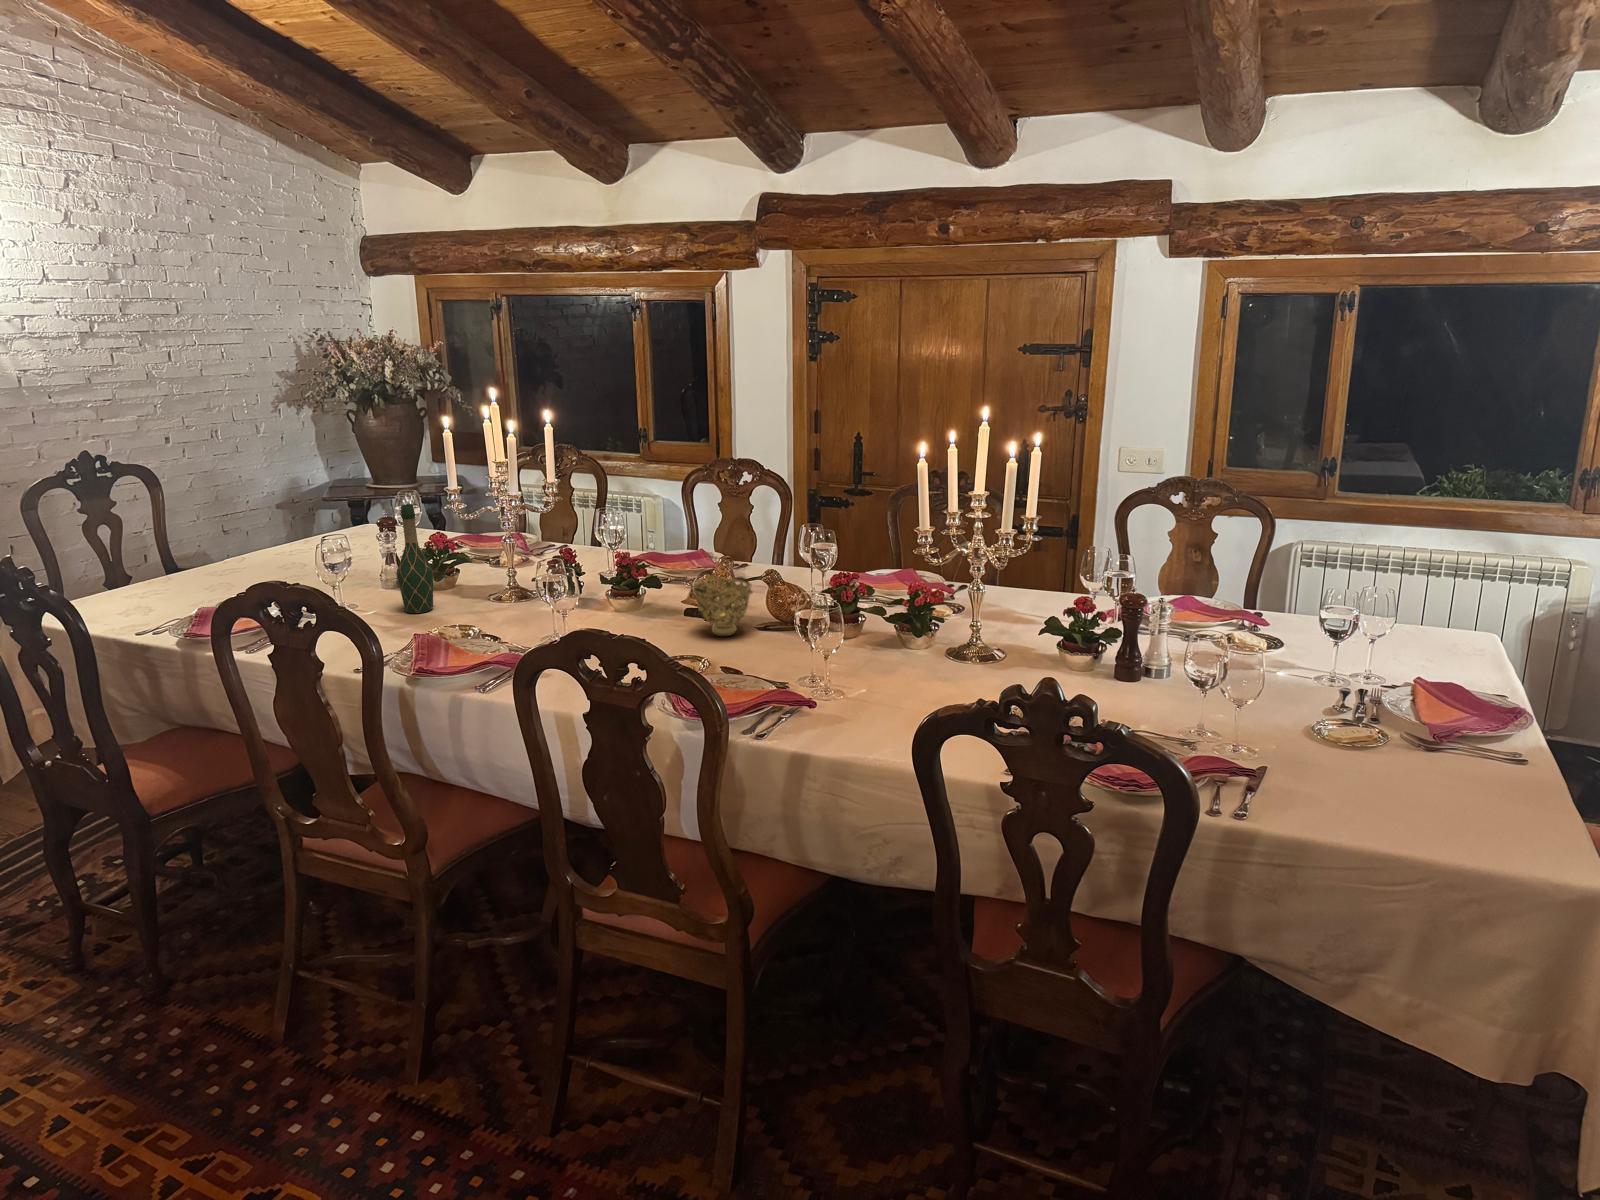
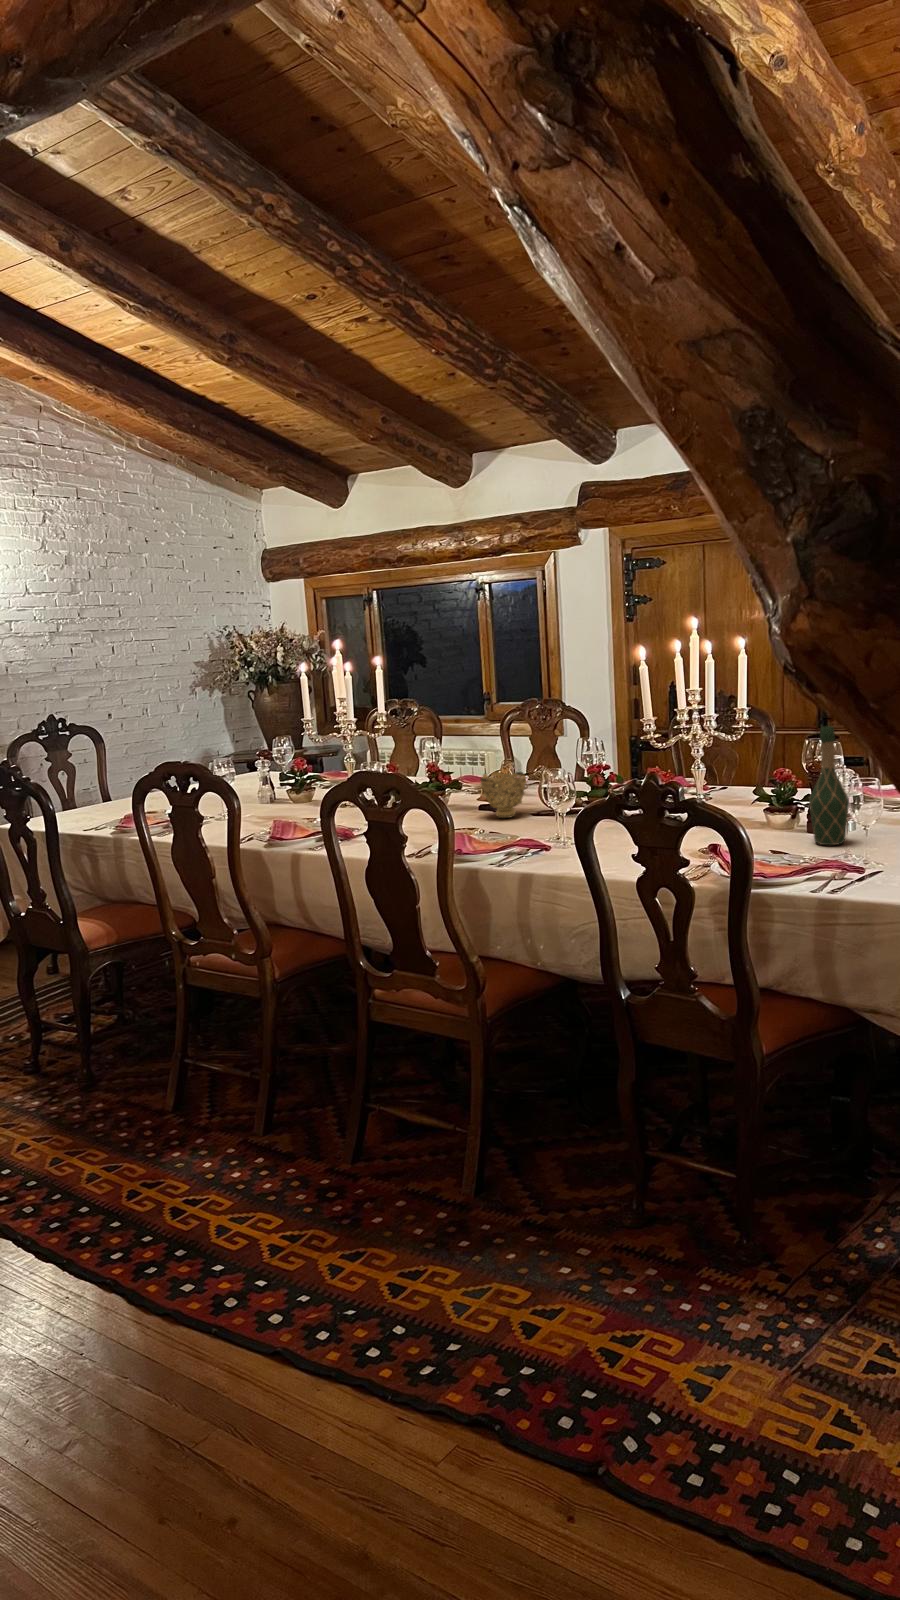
wine bottle: present [397,504,433,613] -> present [809,726,849,845]

